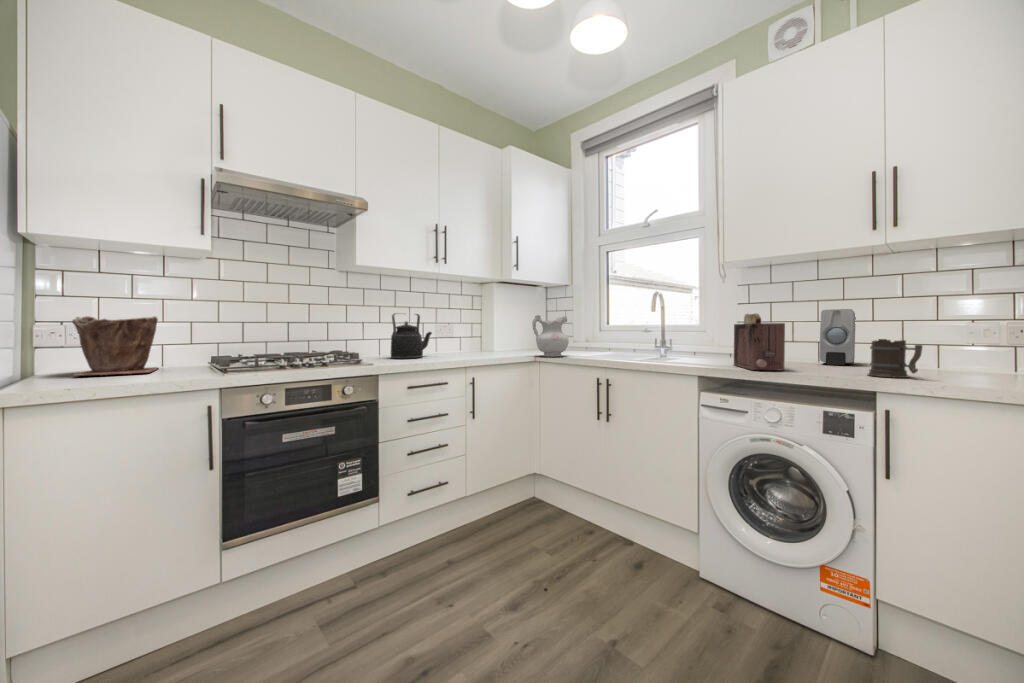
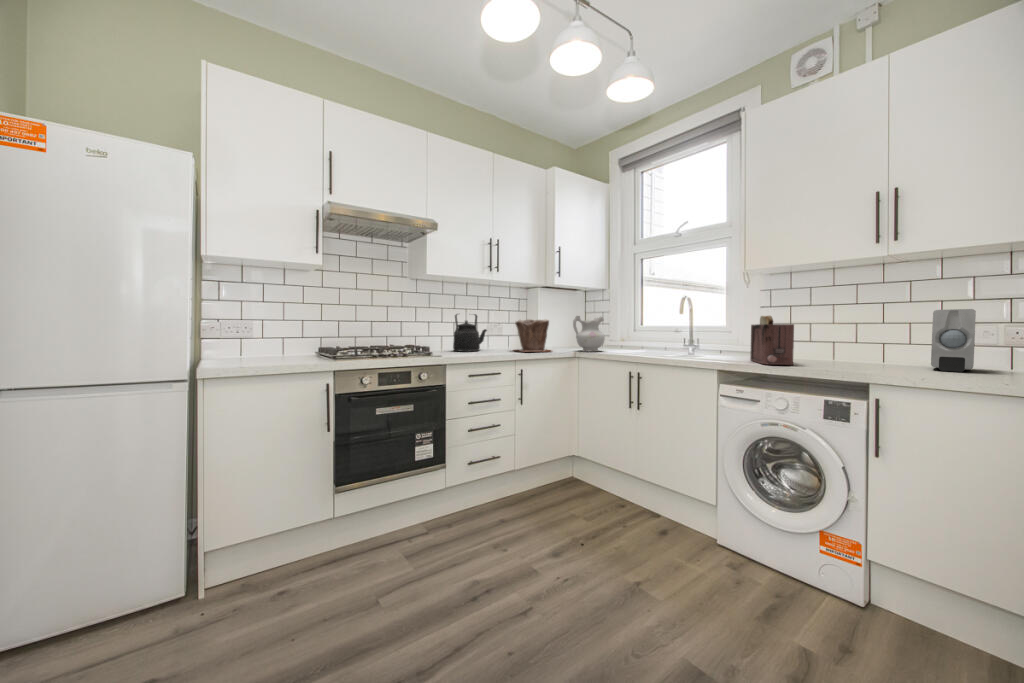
soap dispenser: present [820,309,856,365] -> present [931,309,976,372]
plant pot: present [72,316,158,376] -> present [514,319,551,352]
mug: present [868,339,922,378] -> none [866,339,914,372]

